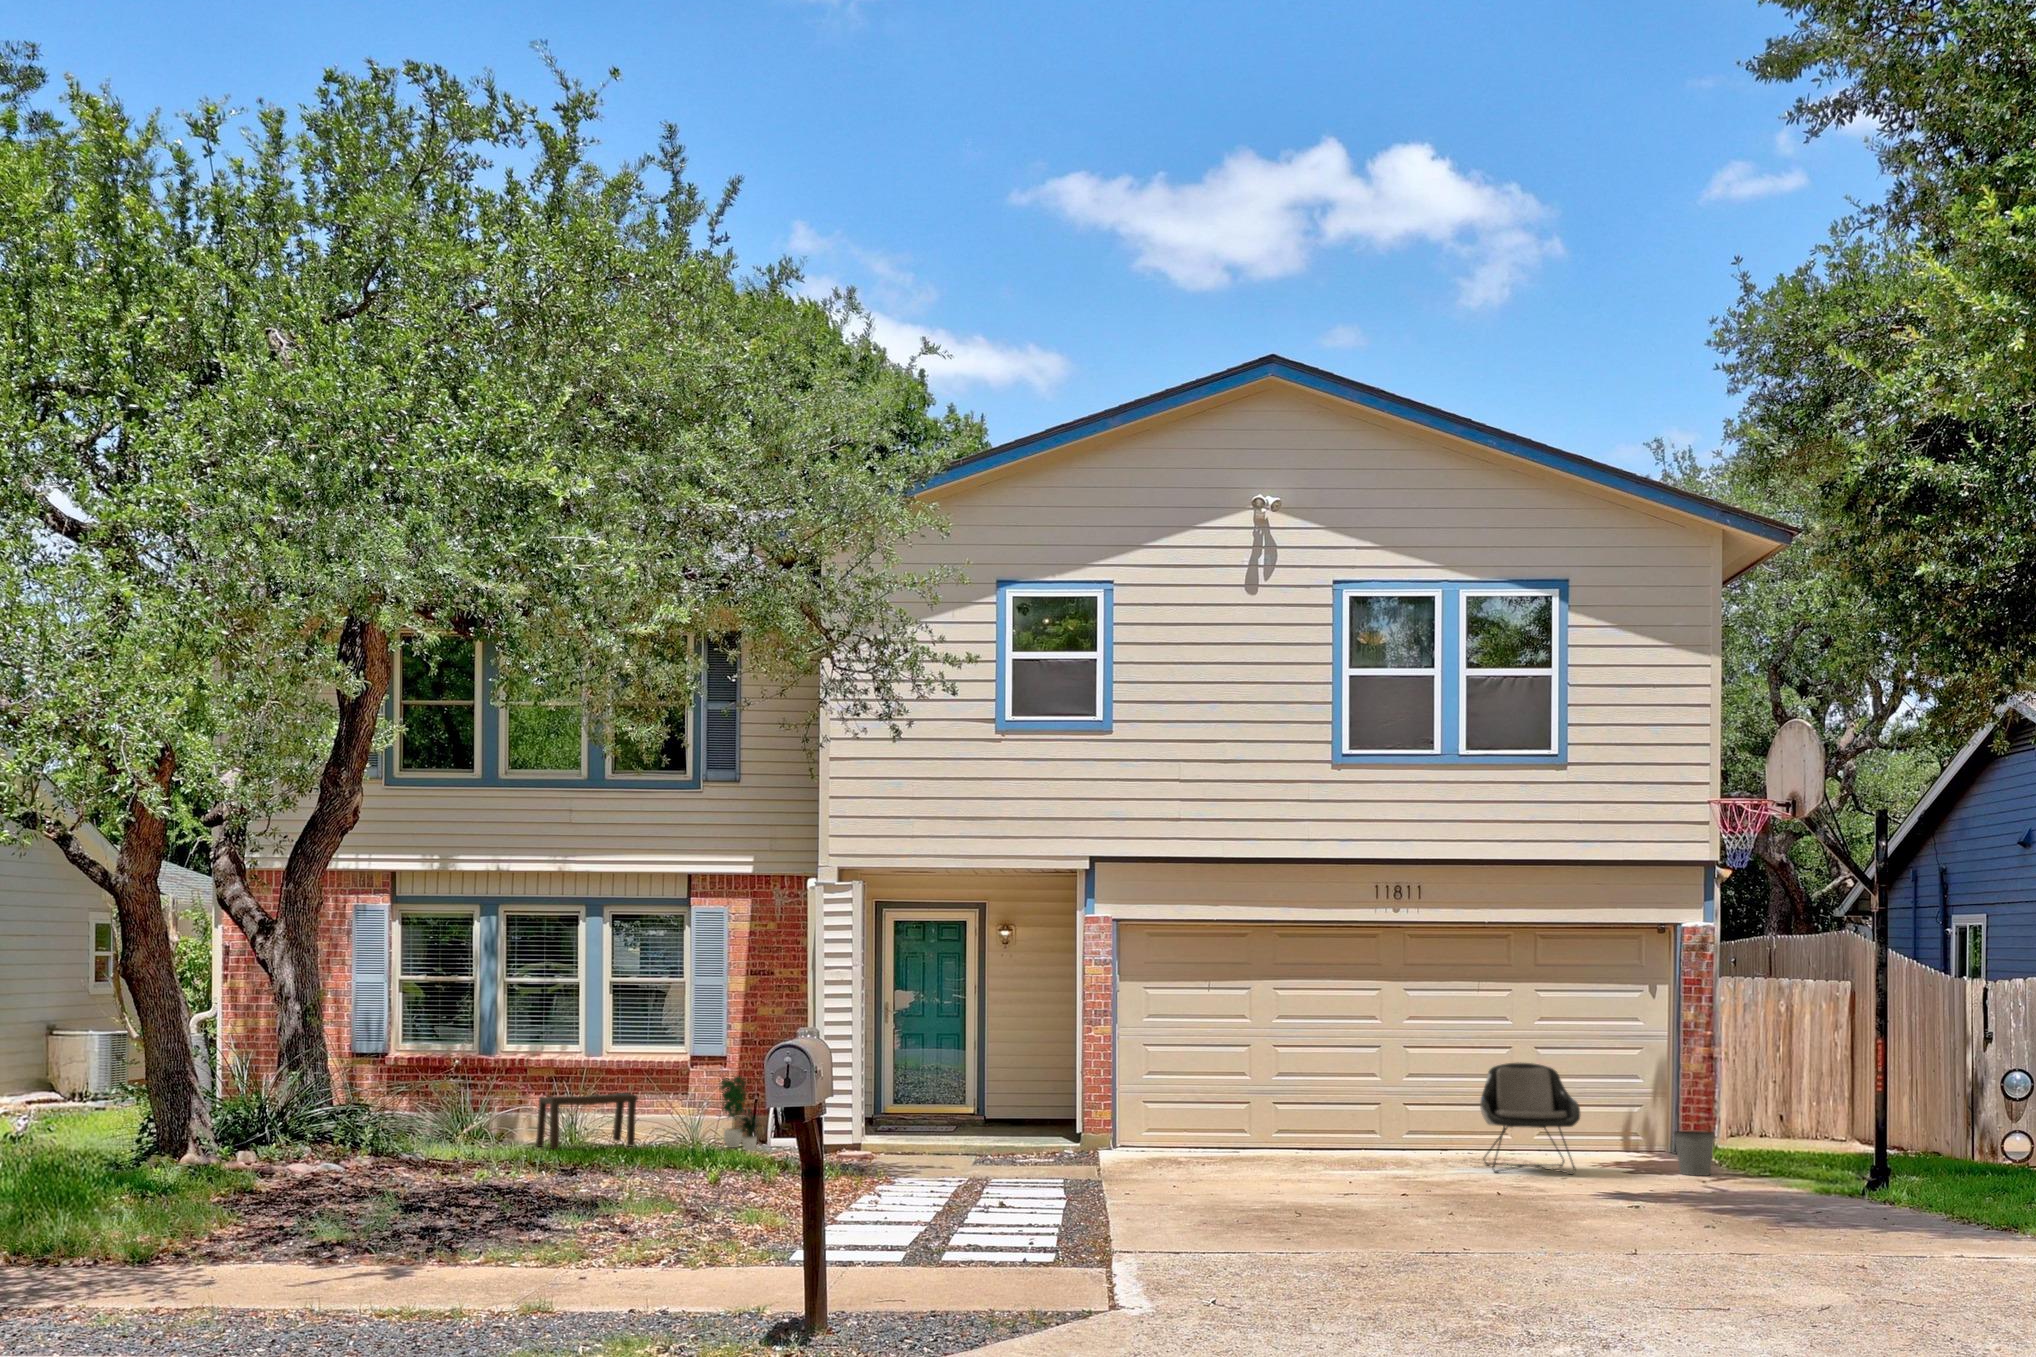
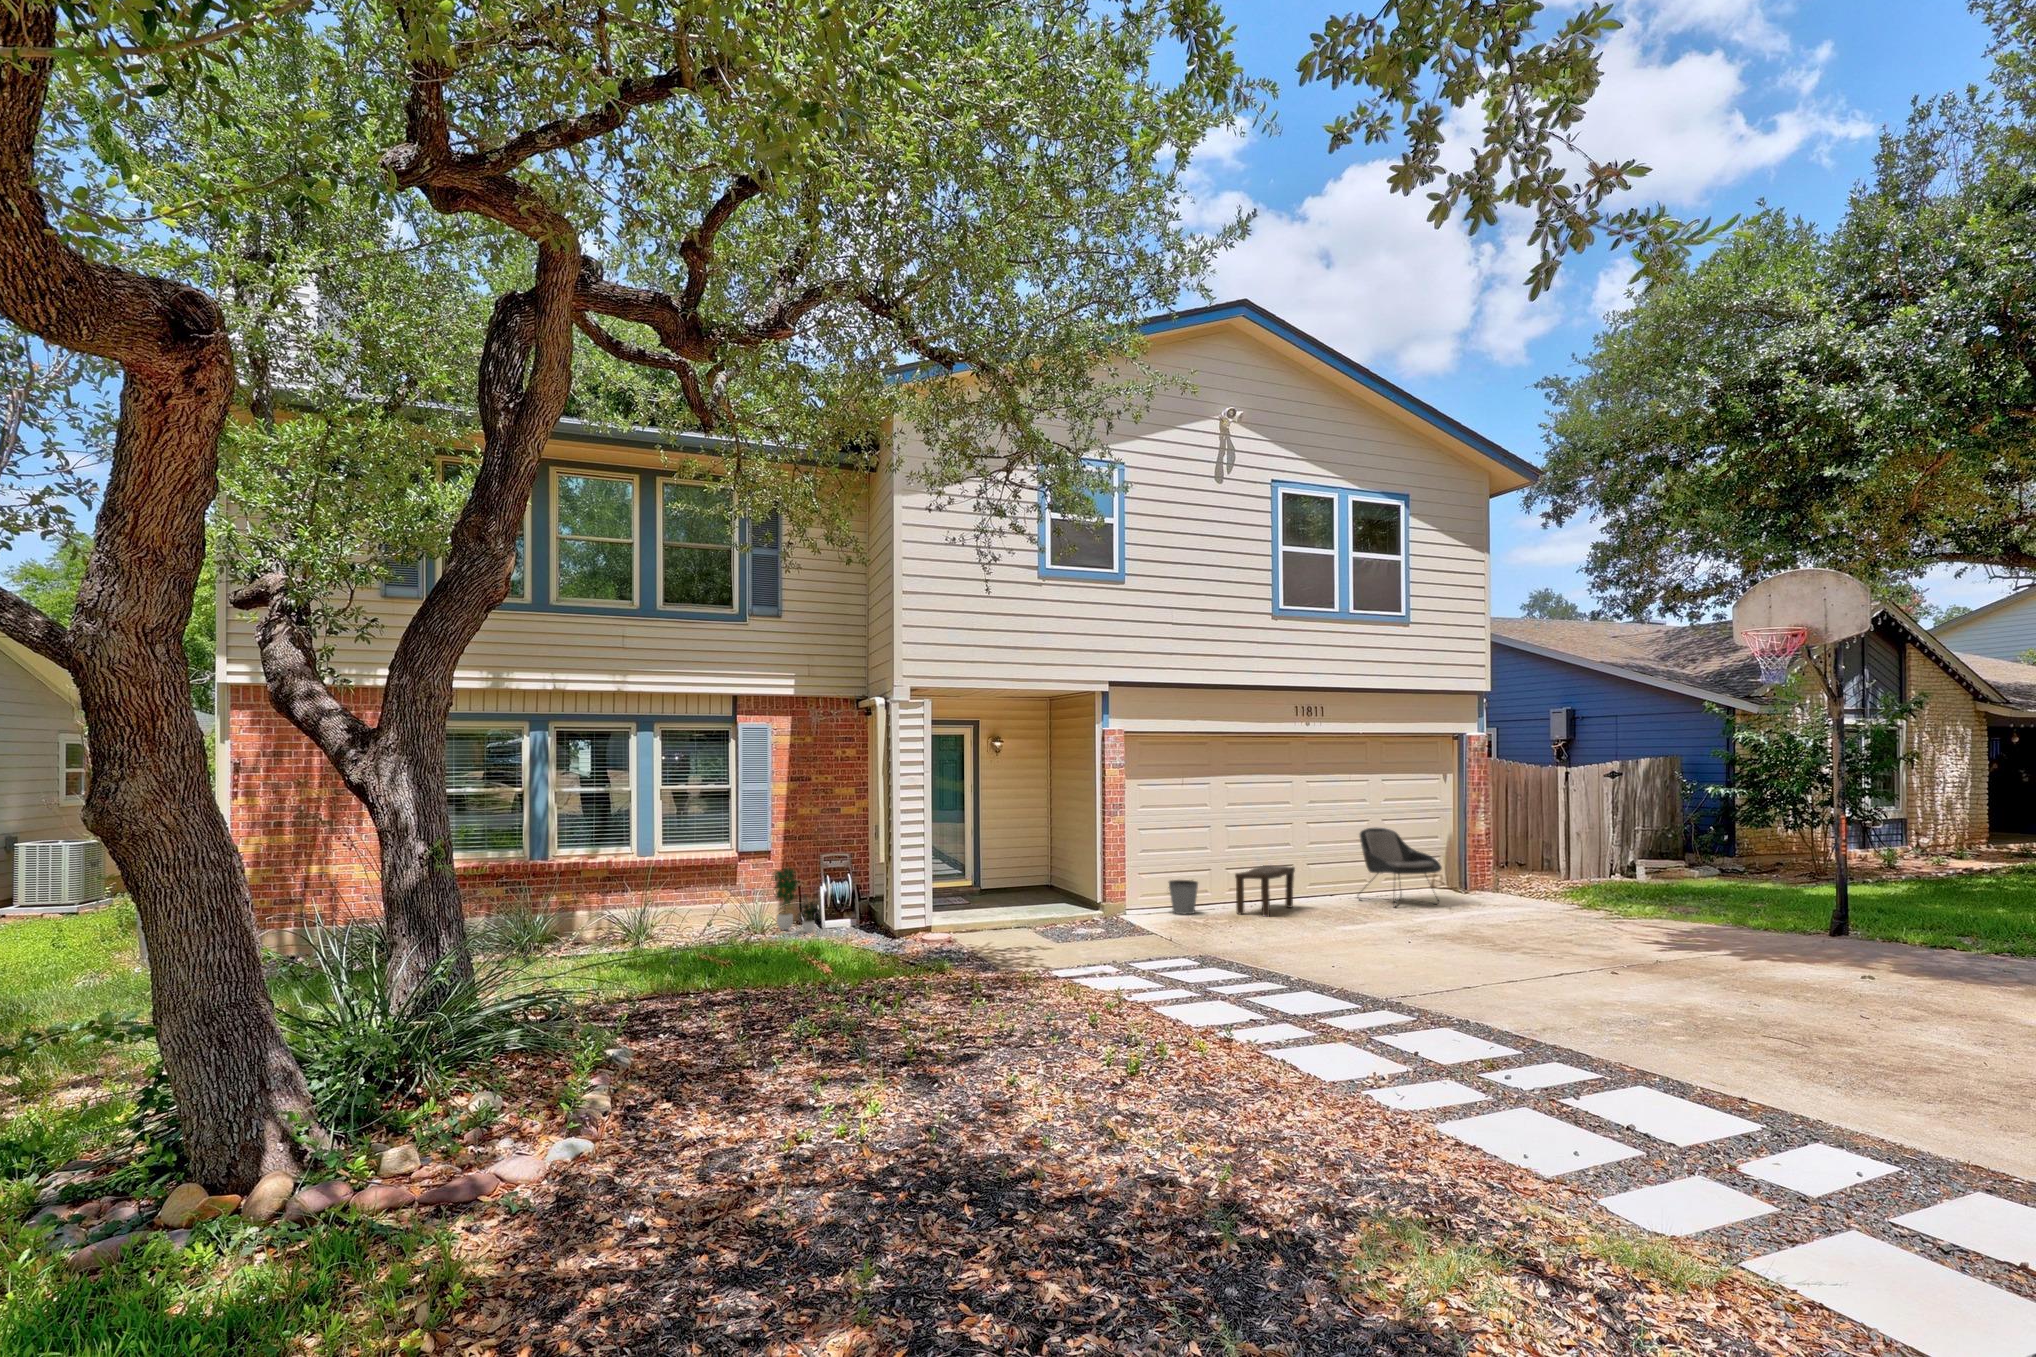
bench: present [536,1093,638,1149] -> present [1235,865,1295,917]
bucket: present [1674,1130,1715,1176] -> present [1169,880,1198,914]

